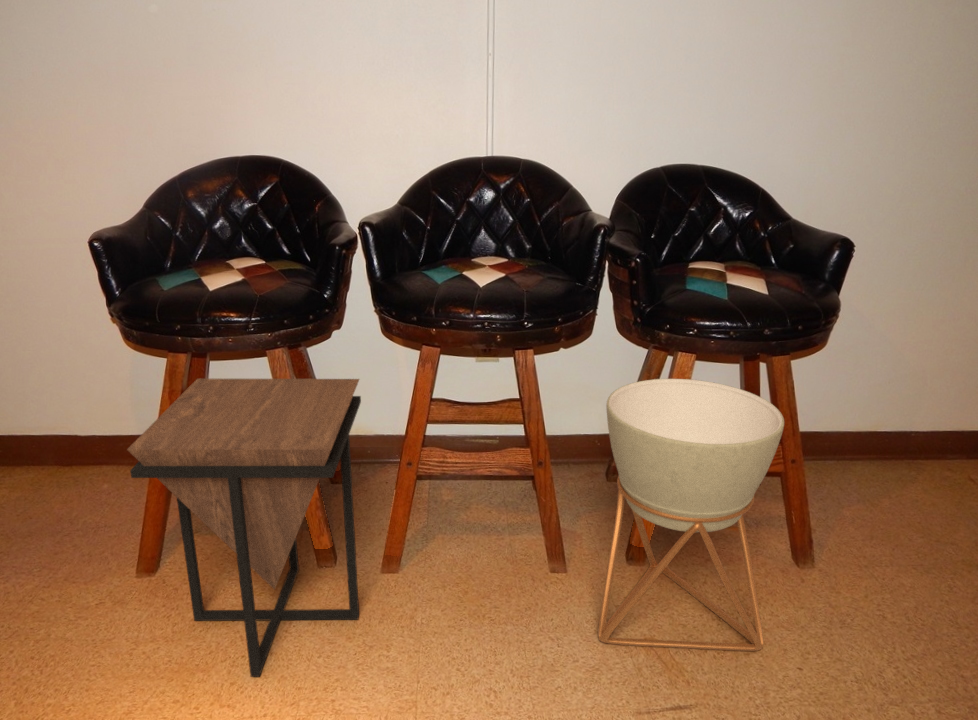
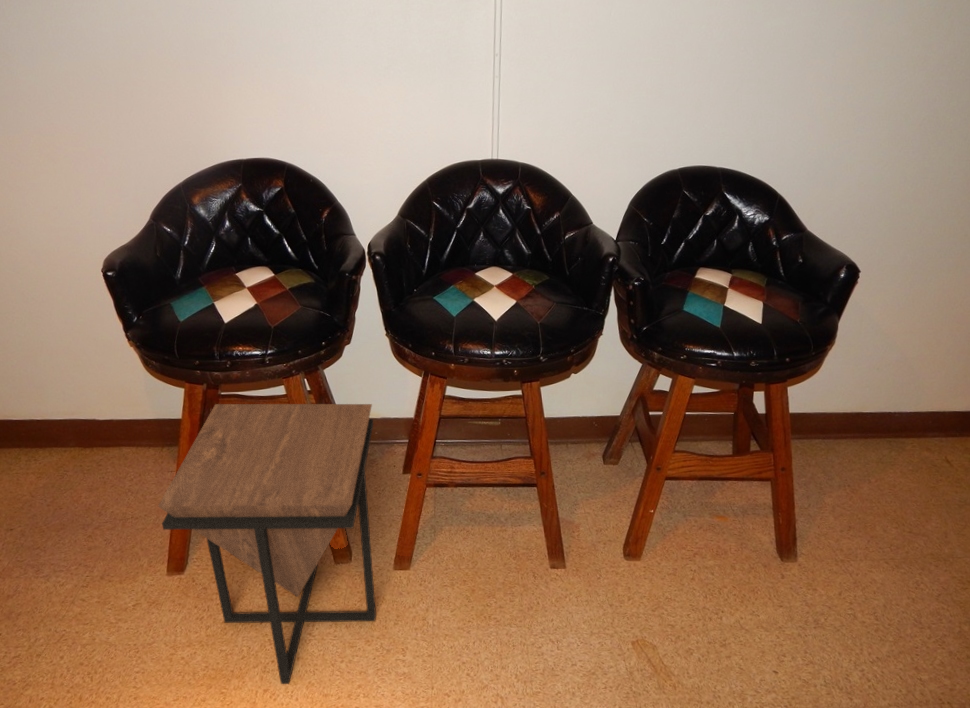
planter: present [598,379,784,651] -> none [595,403,778,654]

